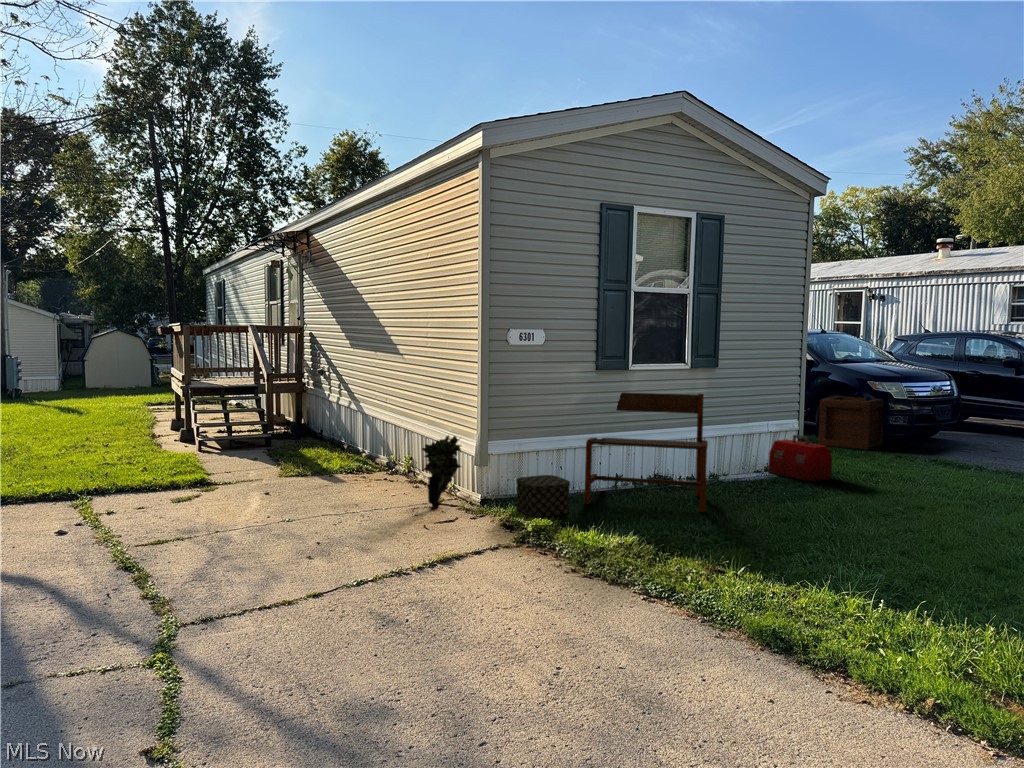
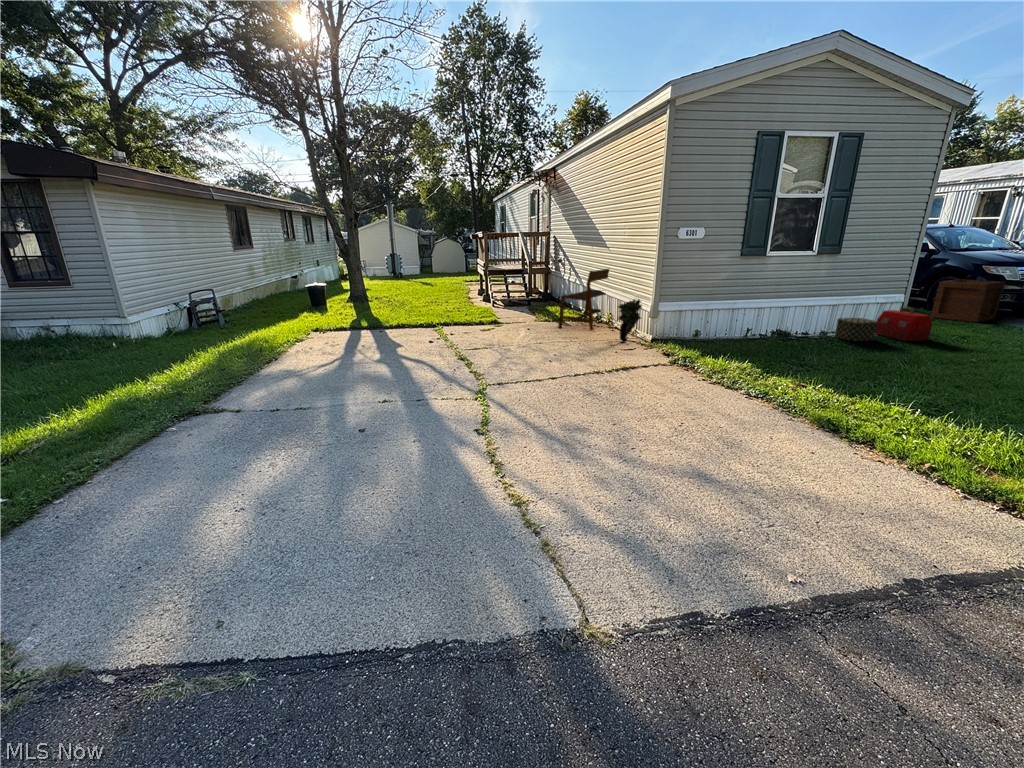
bench: present [584,392,708,512] -> present [558,269,609,330]
storage box: present [517,475,570,517] -> present [835,318,878,341]

